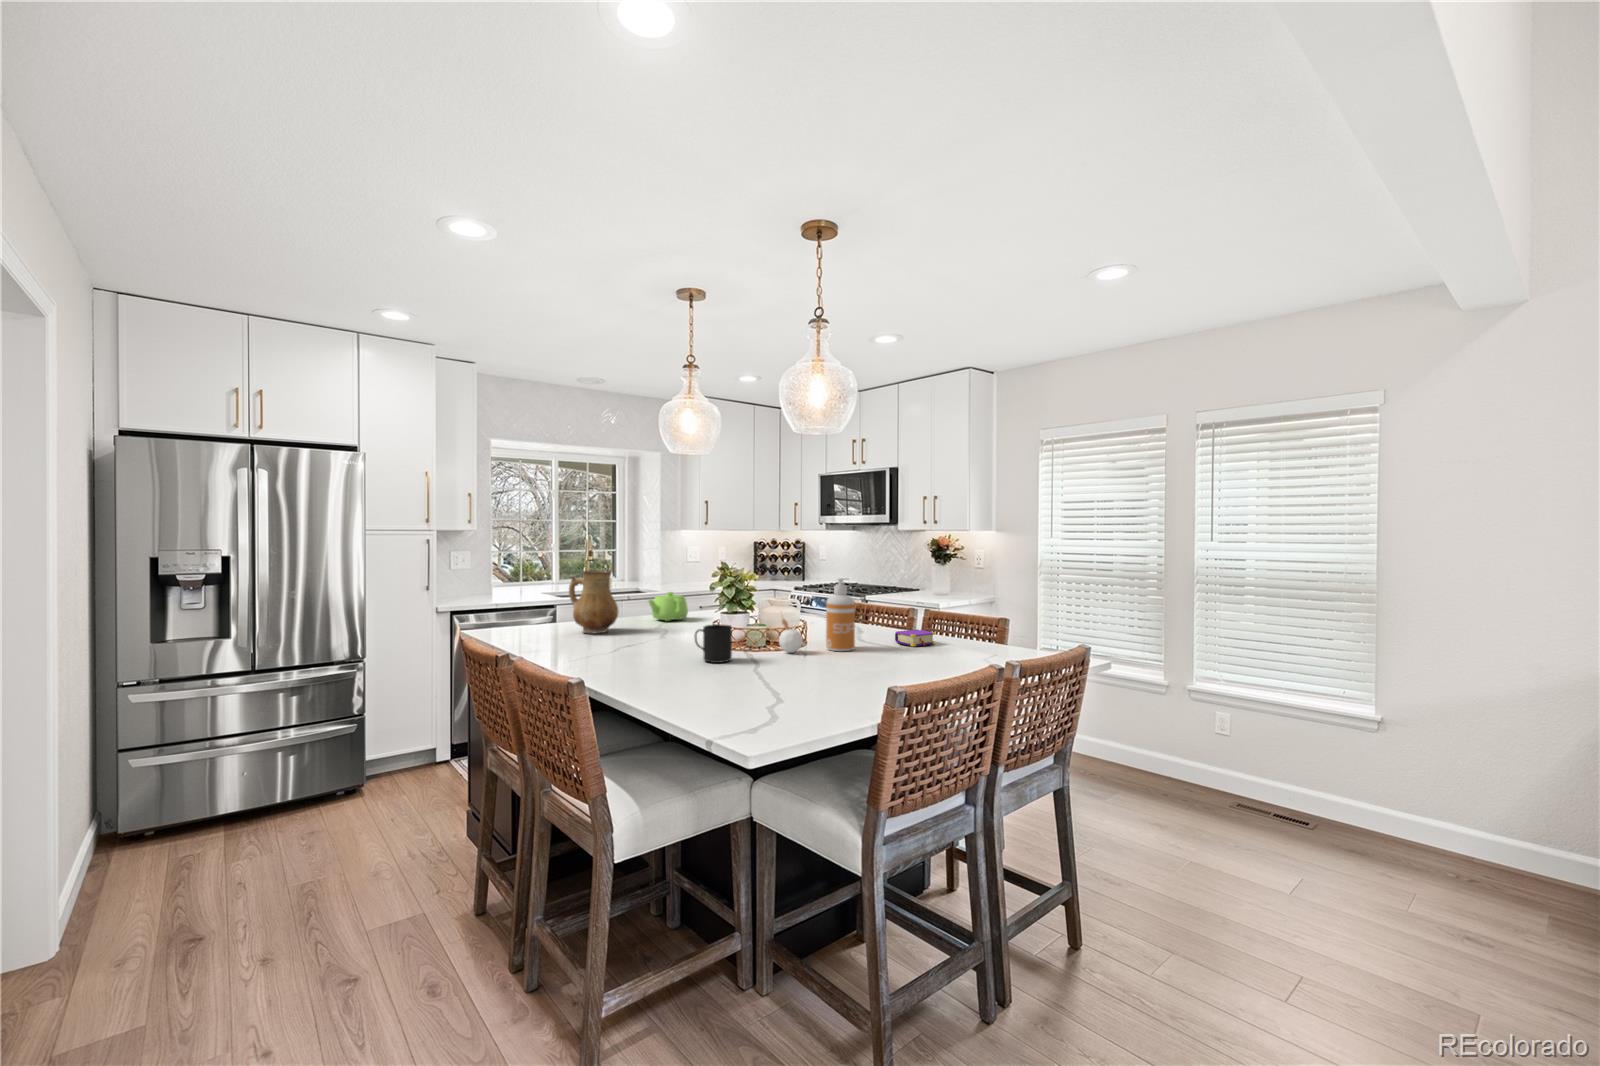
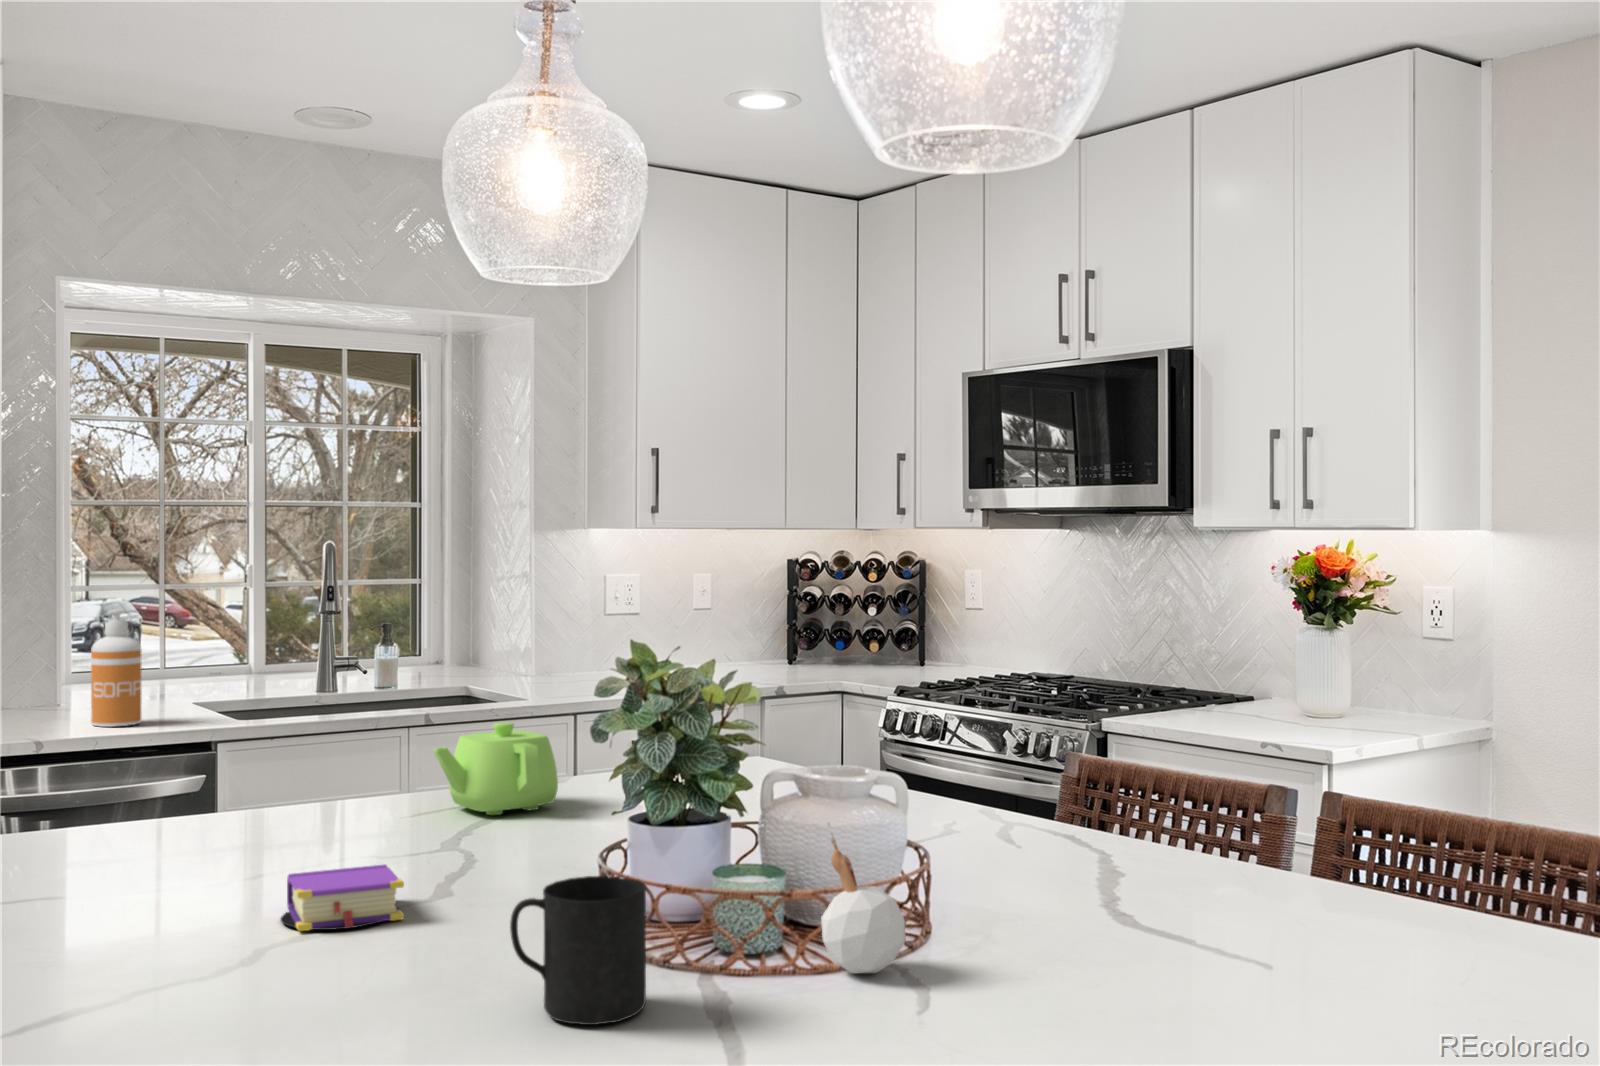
ceramic pitcher: present [569,570,618,634] -> none [171,662,325,865]
soap dispenser: present [826,578,855,651] -> present [91,610,141,727]
book: present [895,629,936,646] -> present [281,864,404,931]

